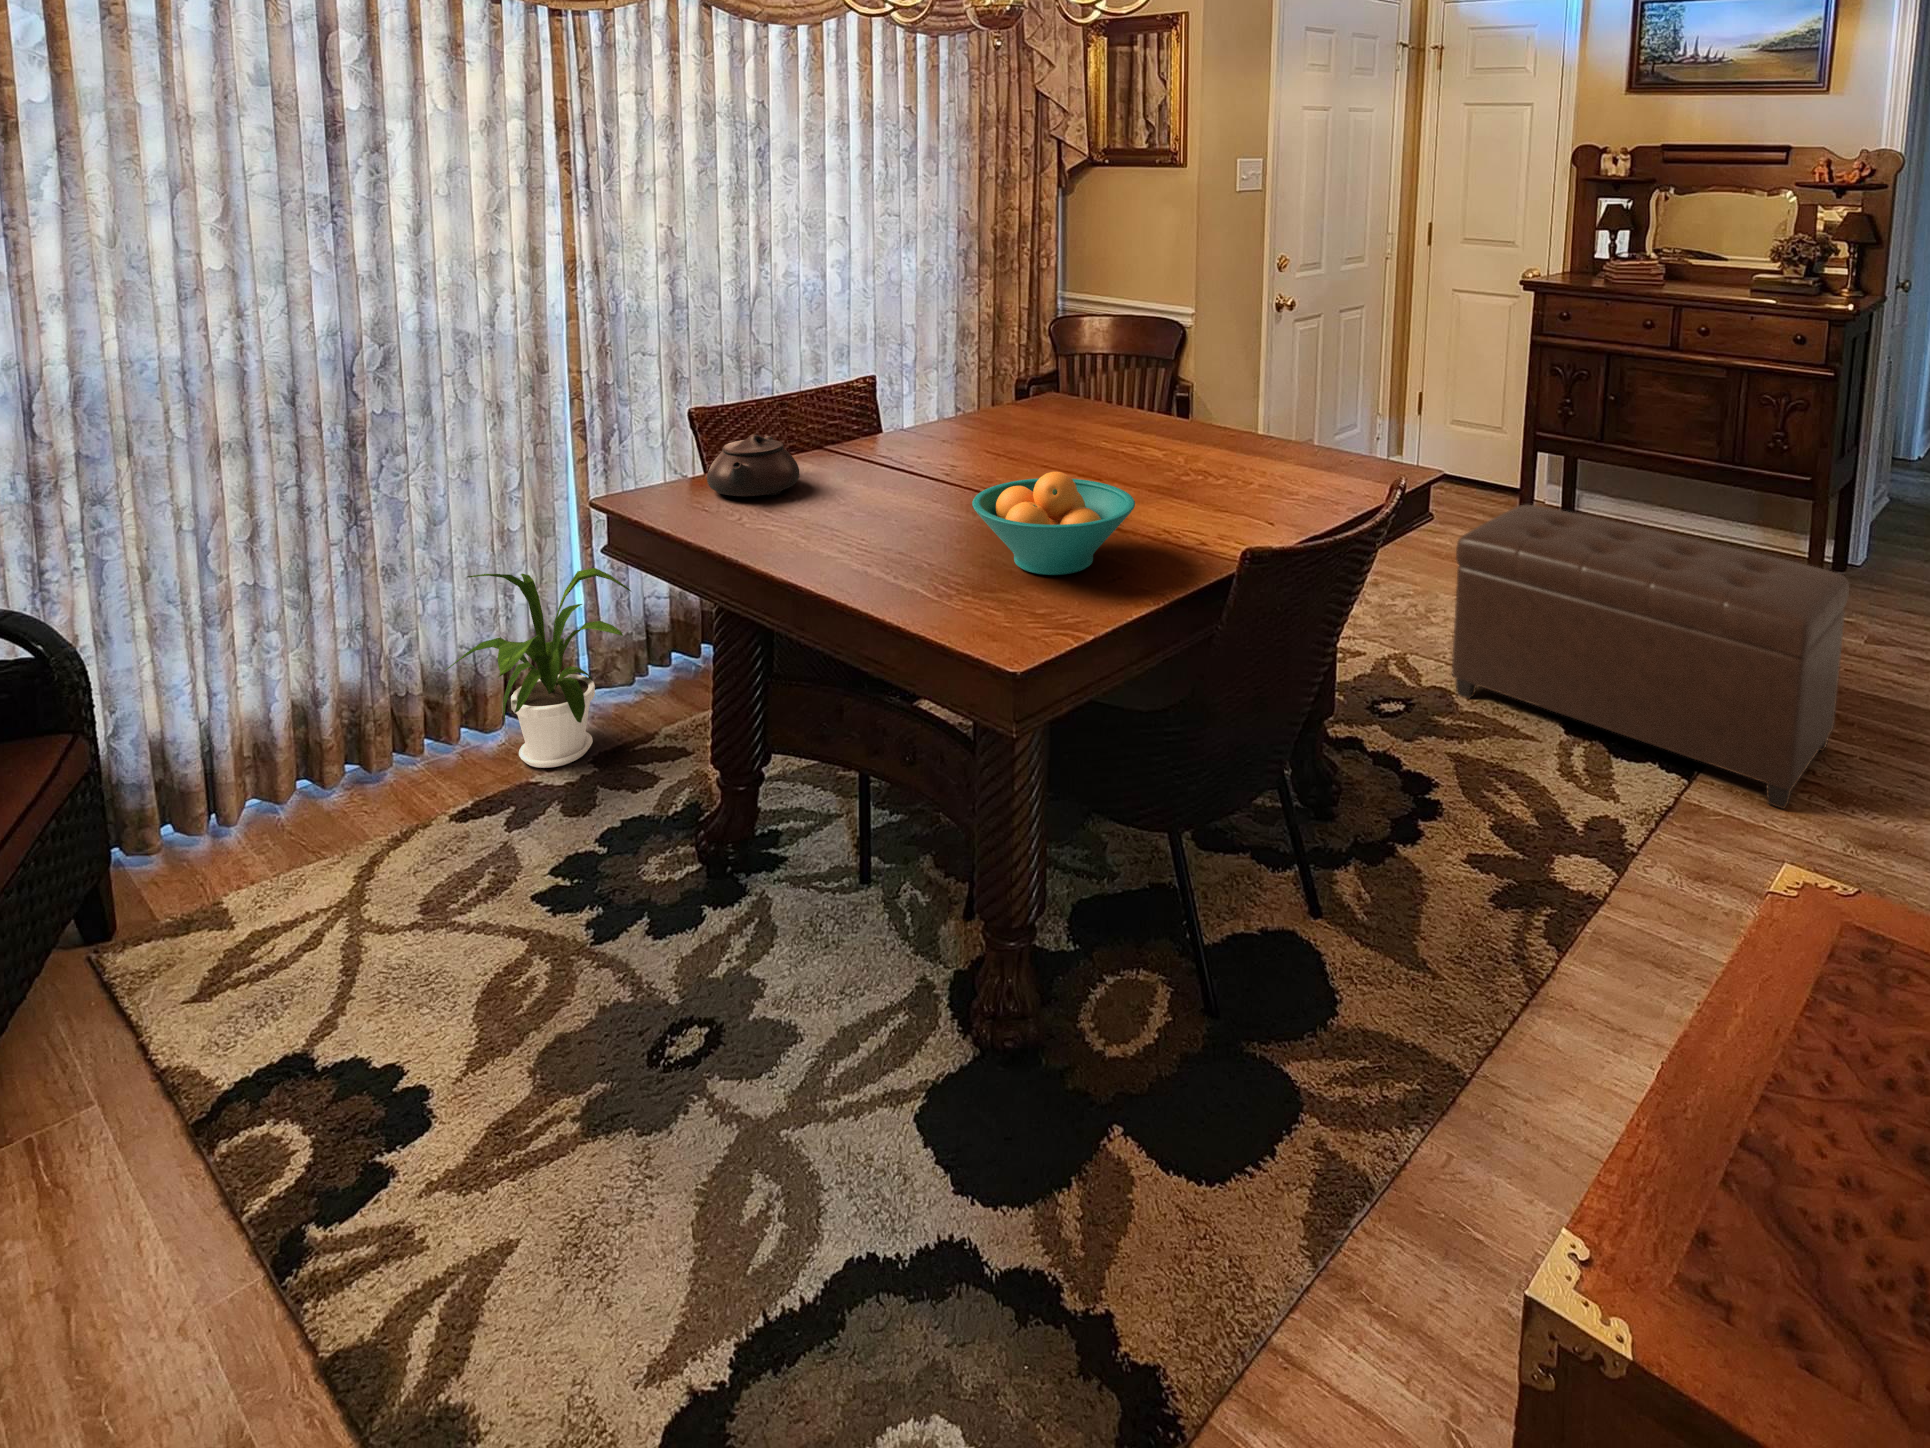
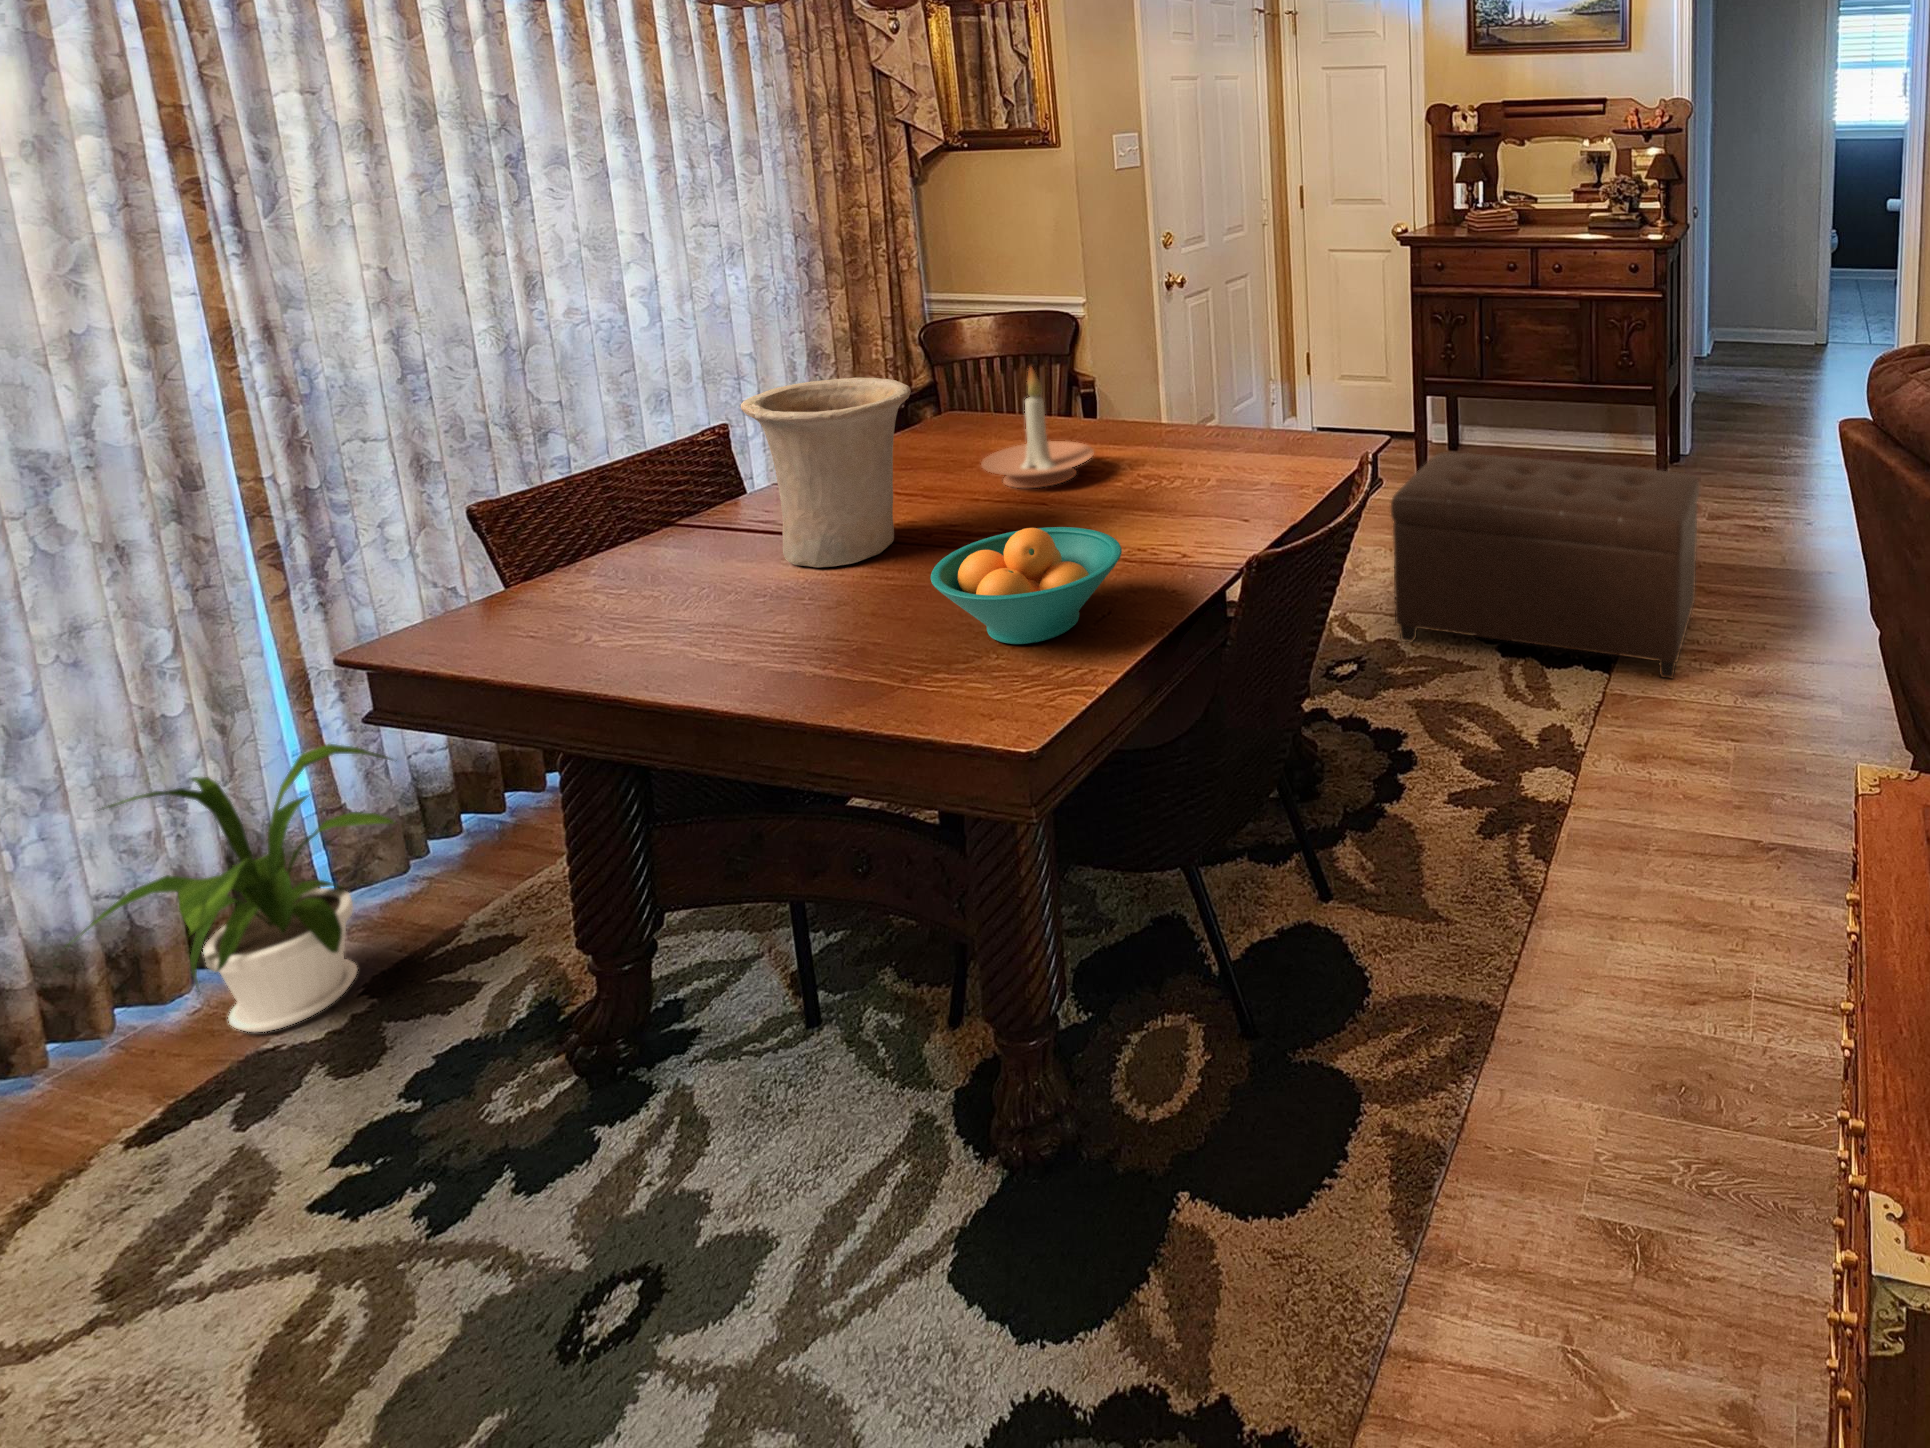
vase: none [865,334,993,491] -> present [741,377,911,567]
candle holder: none [1053,346,1151,459] -> present [982,367,1094,488]
teapot: present [707,435,800,496] -> none [528,534,667,622]

